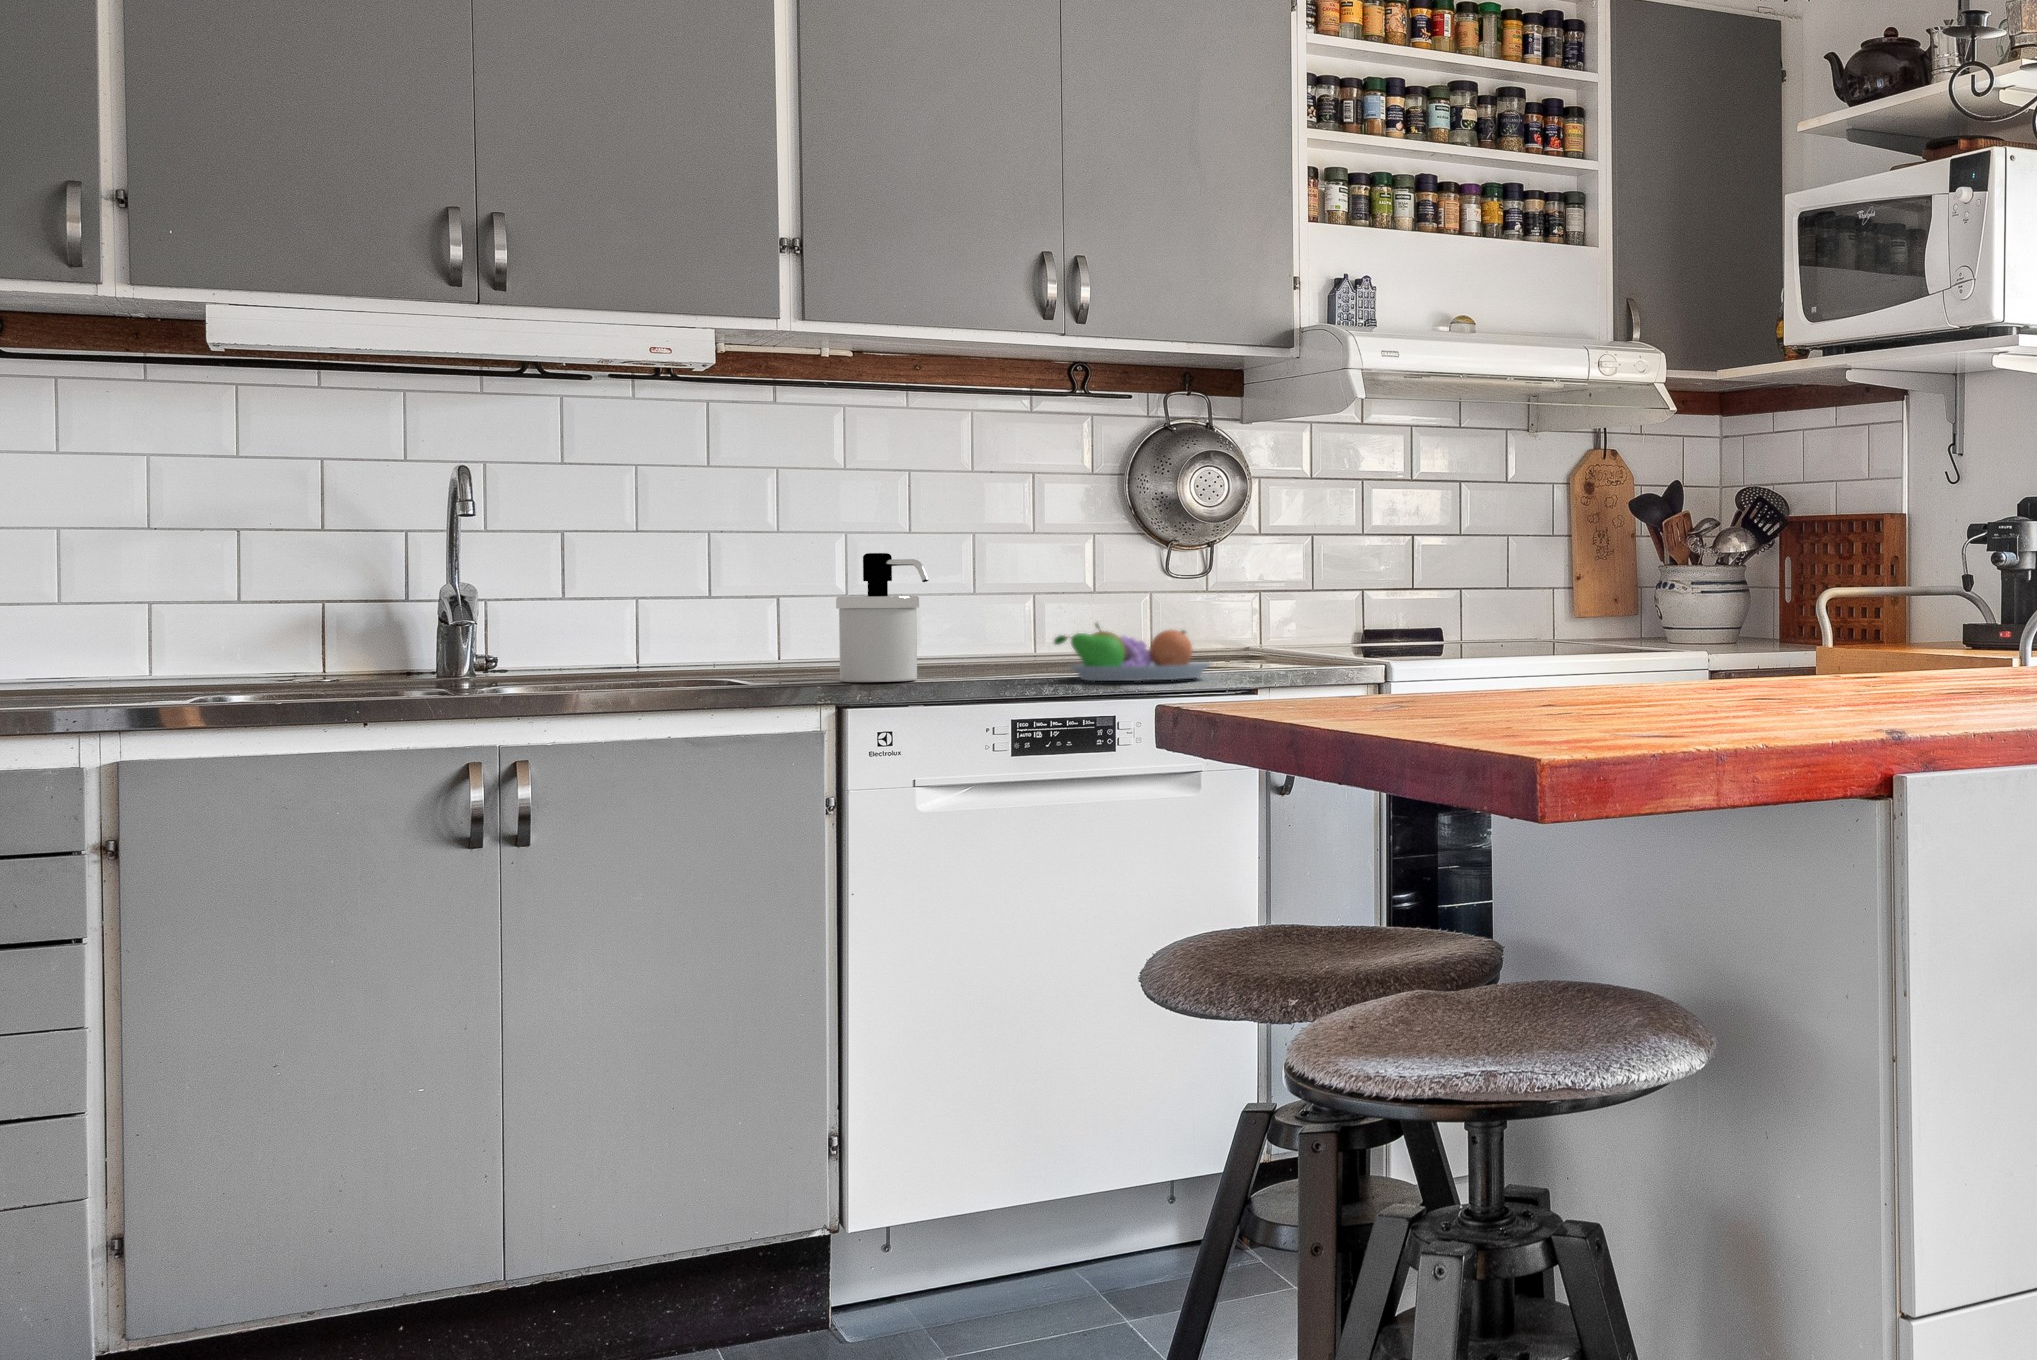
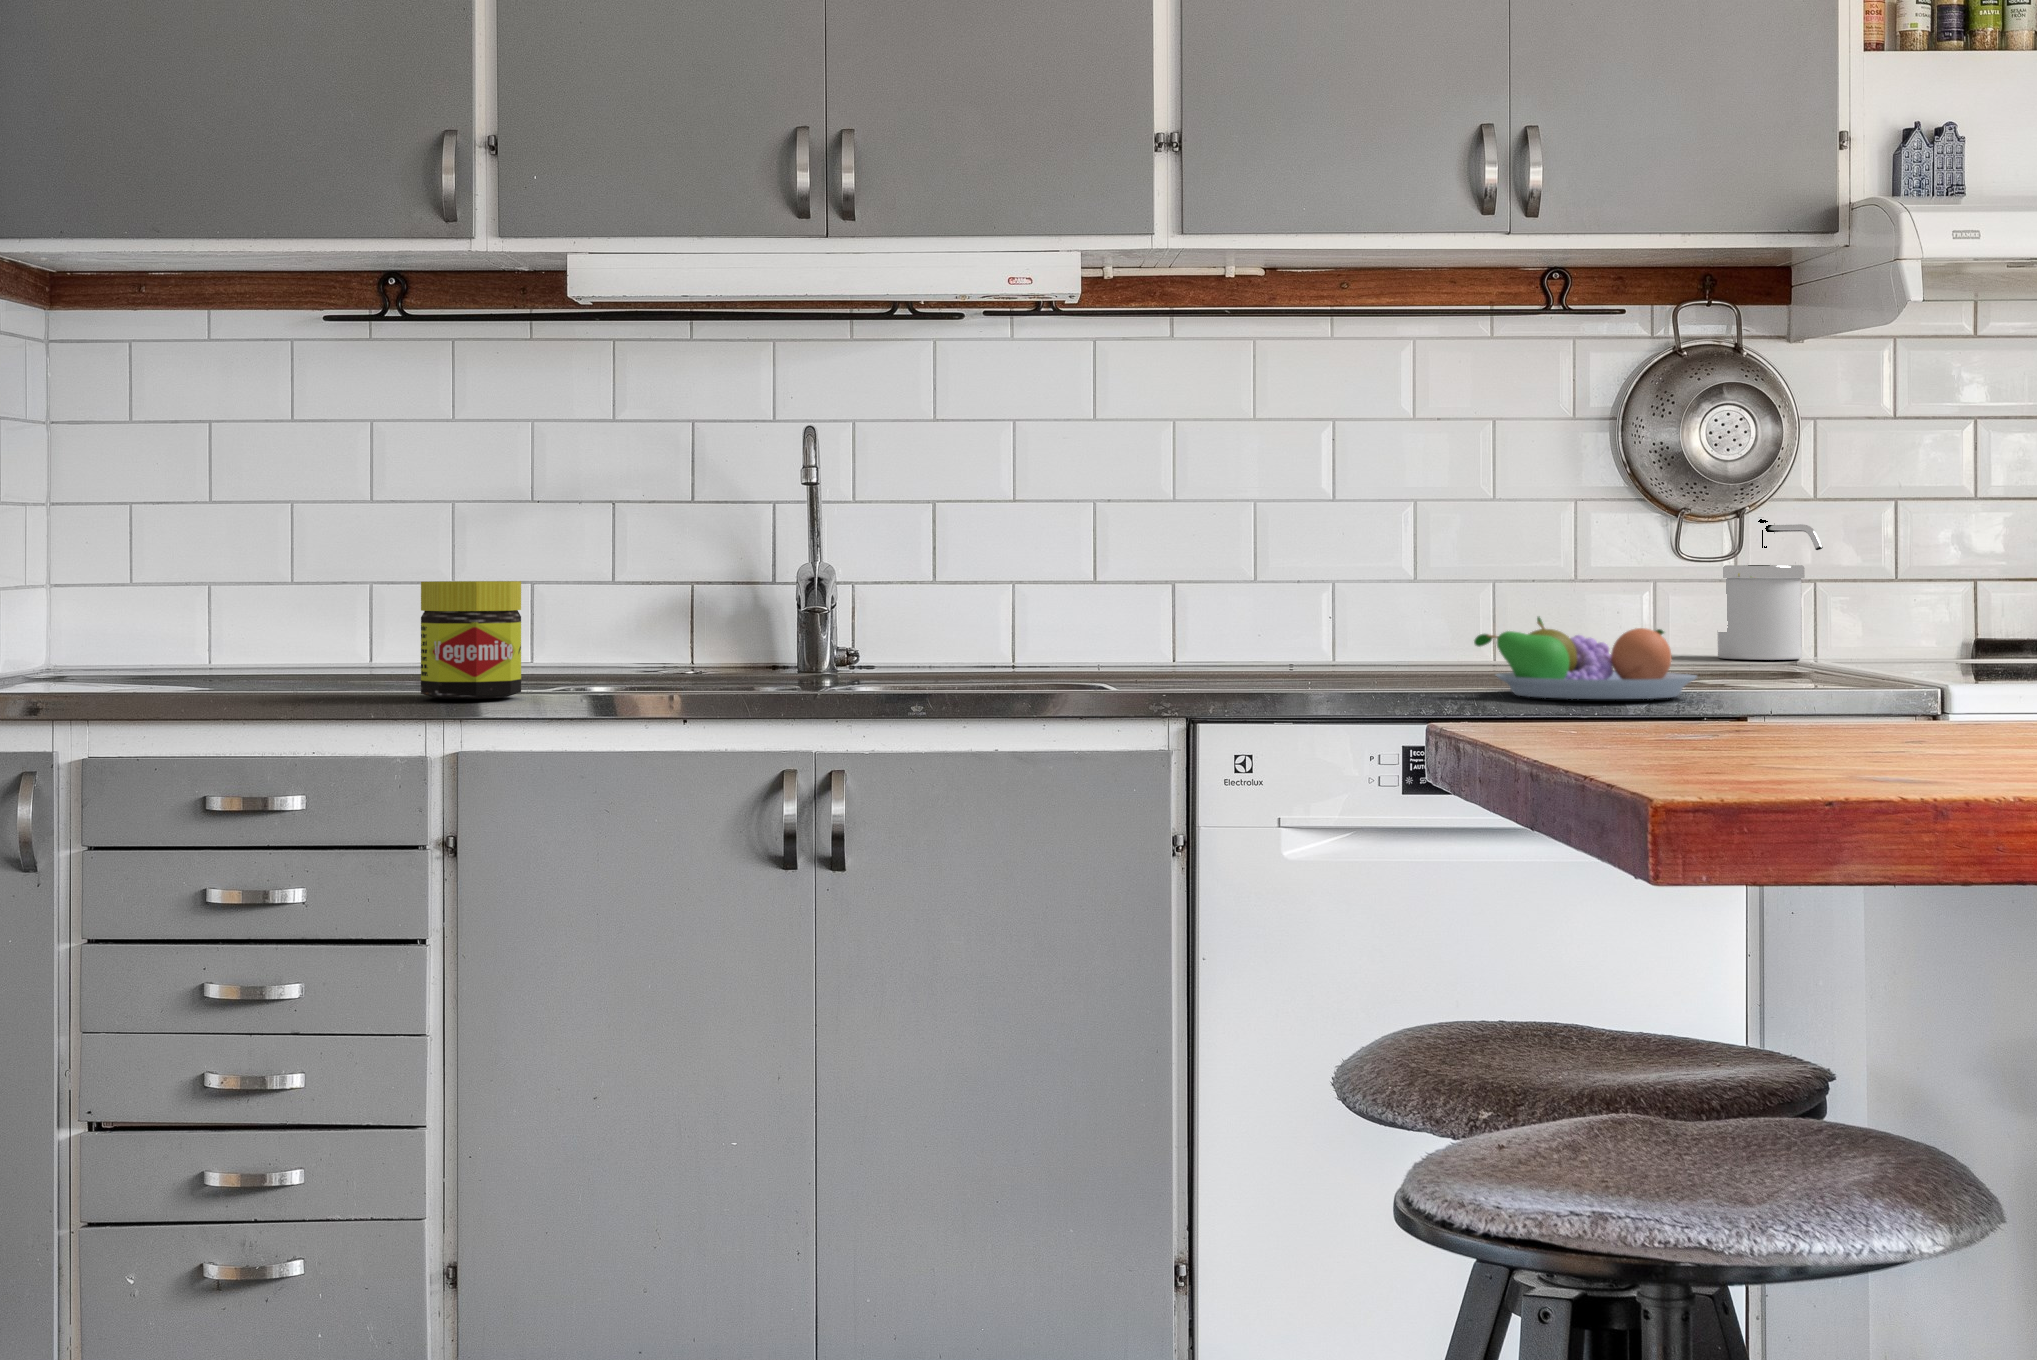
soap dispenser: present [836,553,929,682] -> present [1718,519,1823,660]
jar: none [84,603,193,712] -> present [421,581,521,699]

